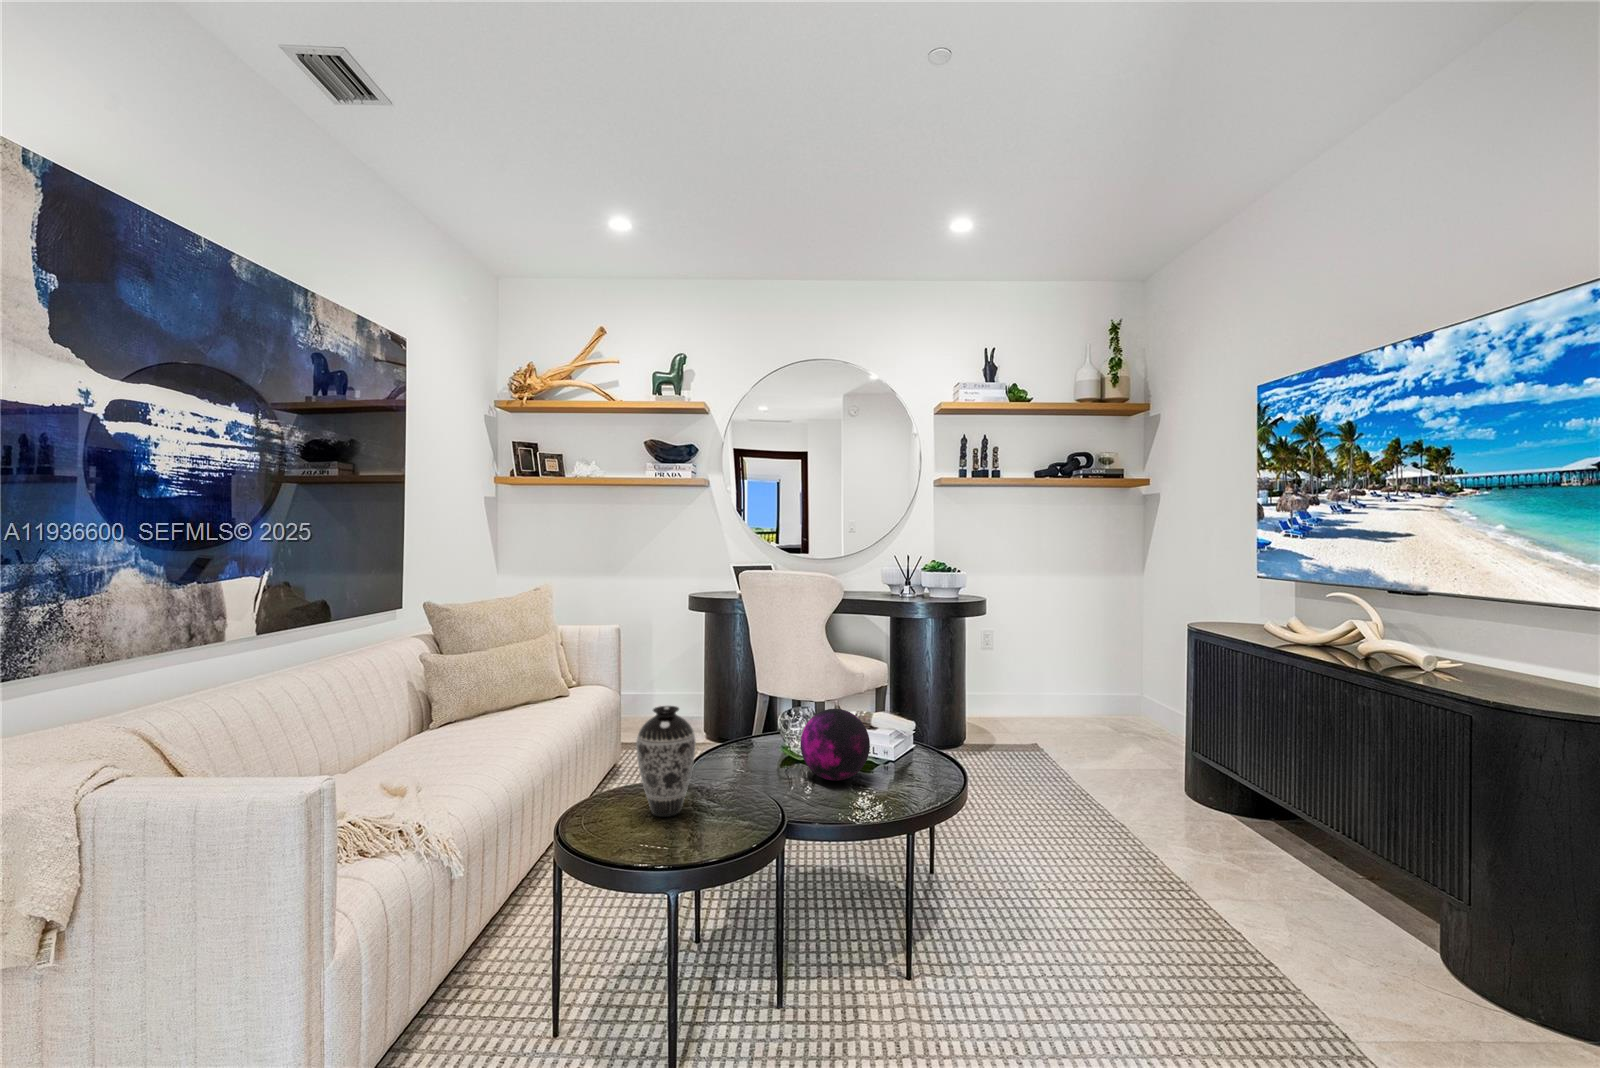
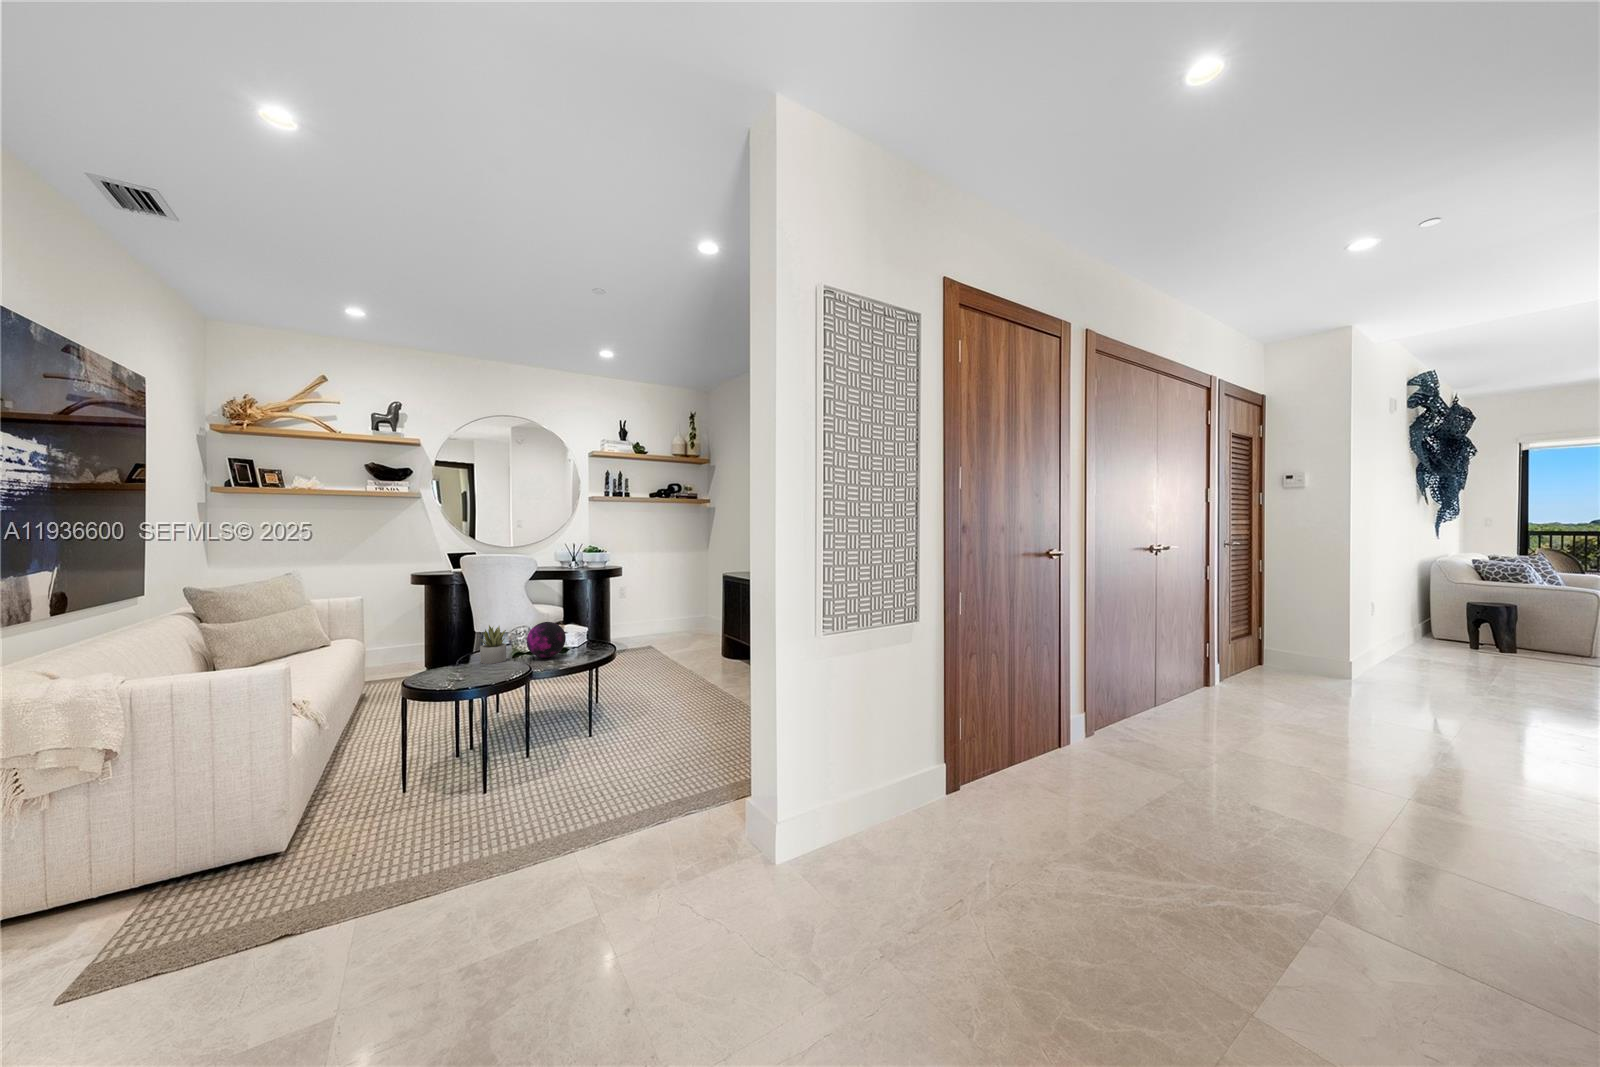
succulent plant: none [724,701,769,777] -> present [480,625,506,664]
decorative vase: present [636,706,696,817] -> none [440,623,476,679]

